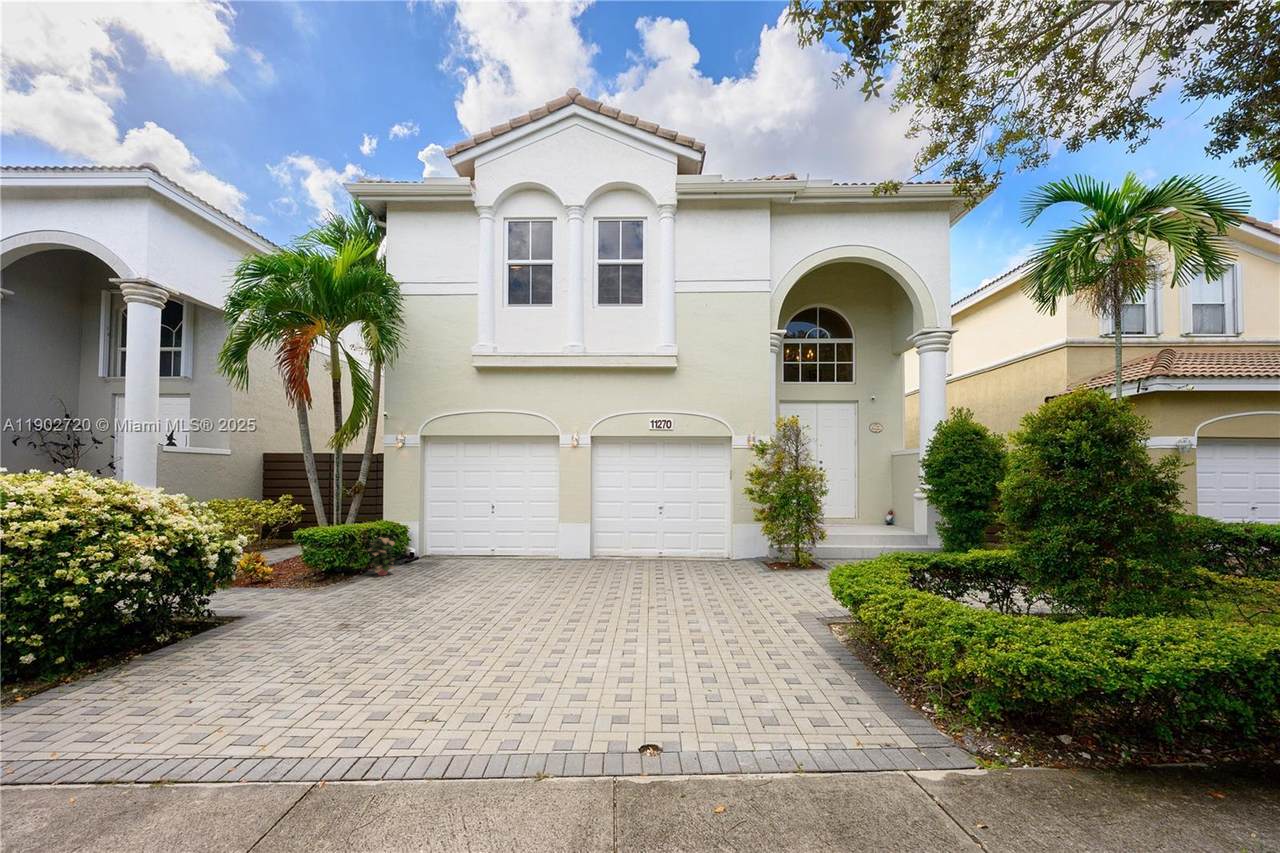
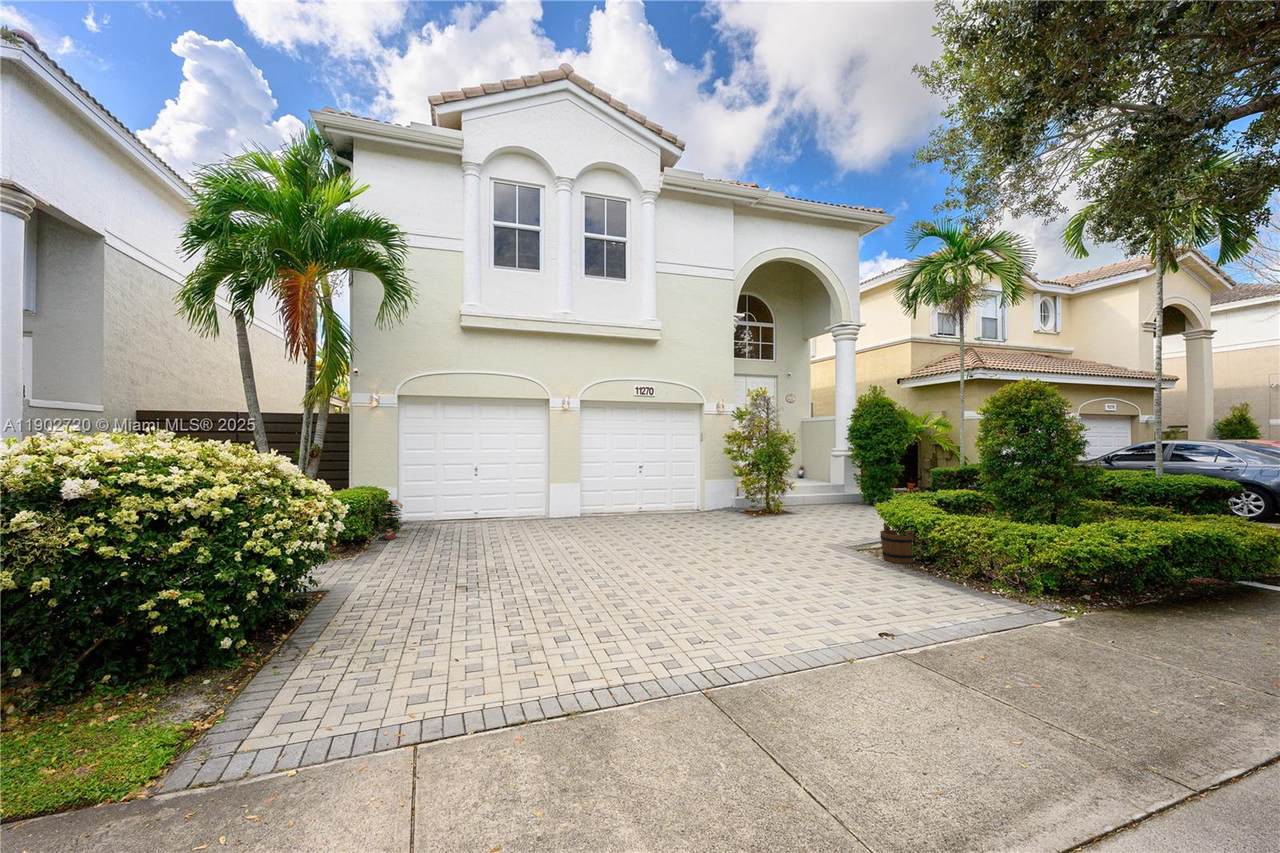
bucket: none [838,614,885,673] -> present [880,525,914,564]

